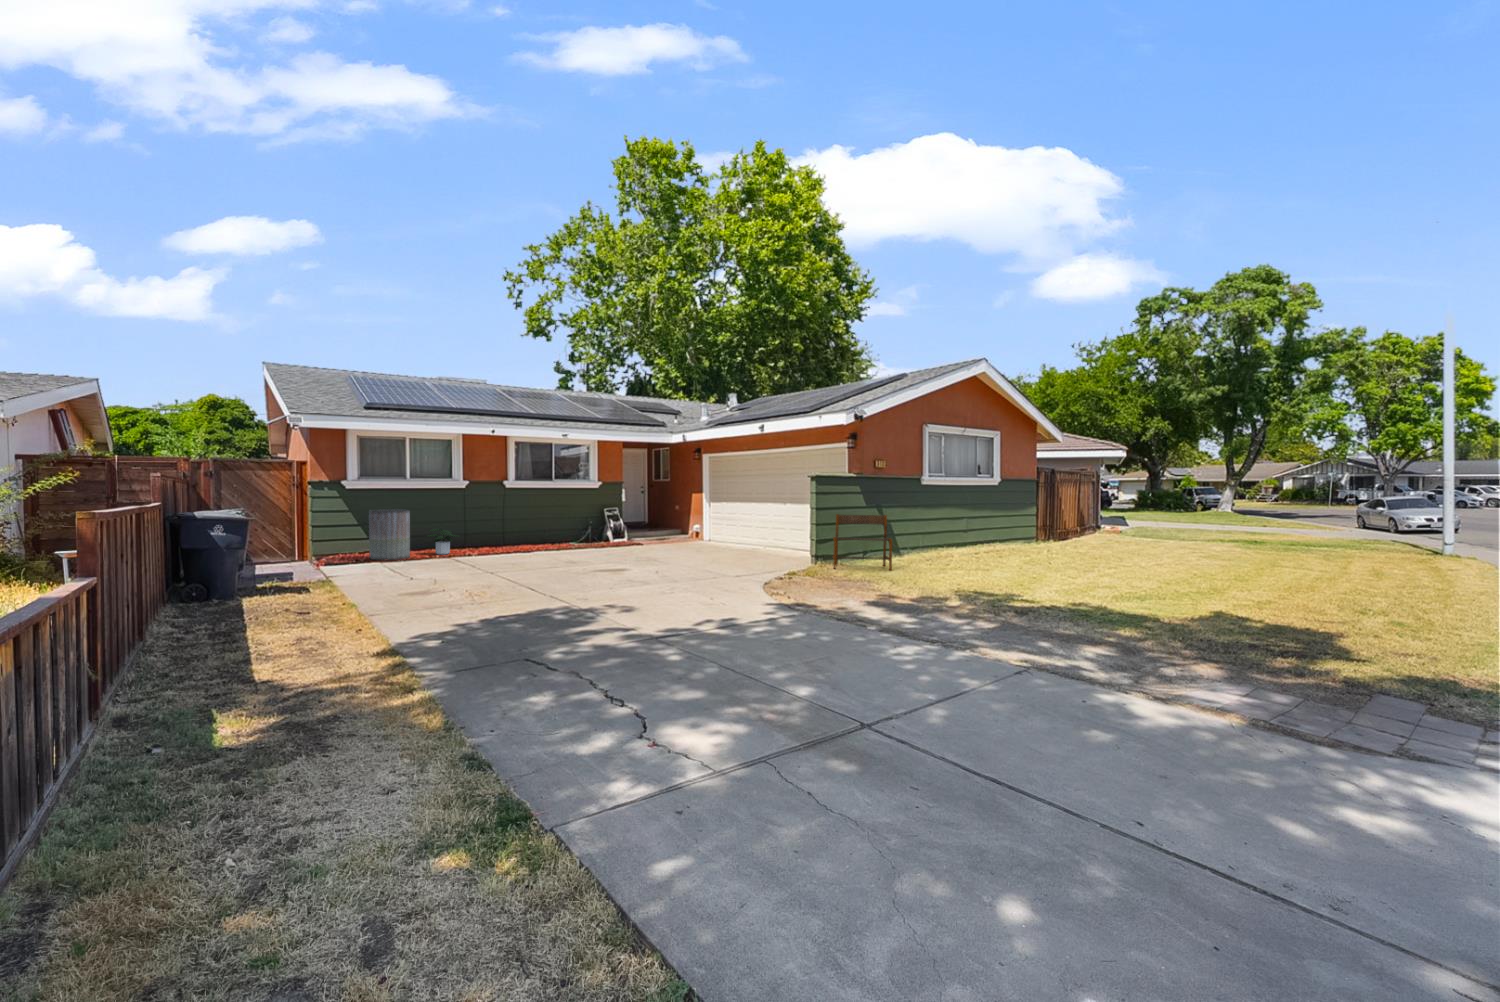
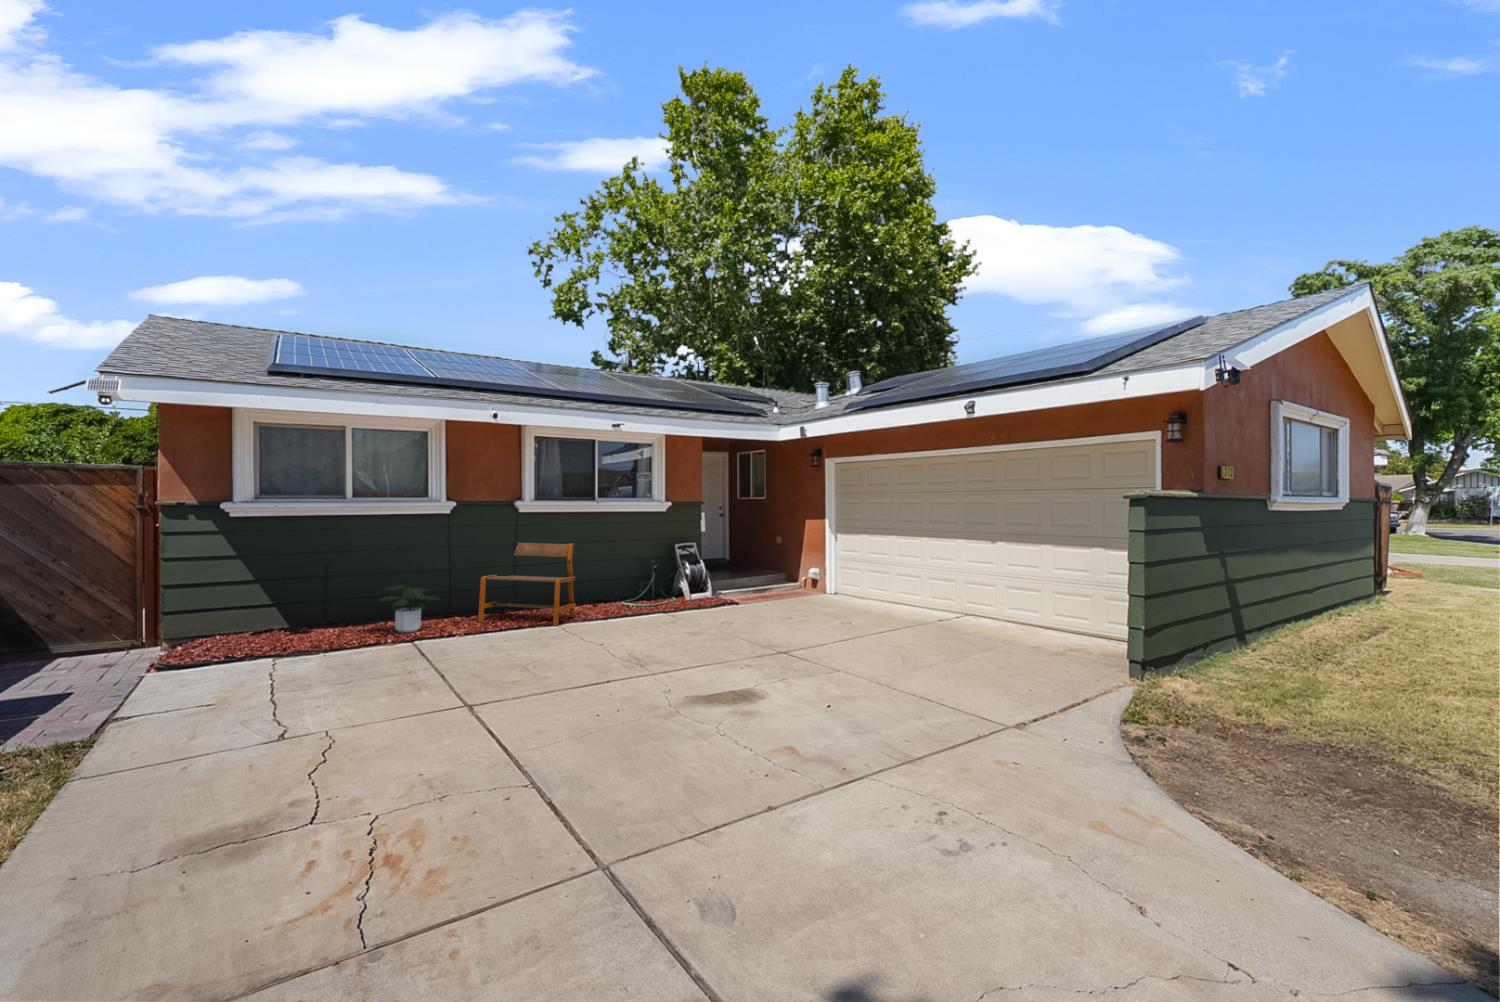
trash can: present [369,509,410,560] -> none [267,553,346,651]
bench: present [833,514,892,570] -> present [478,543,576,626]

